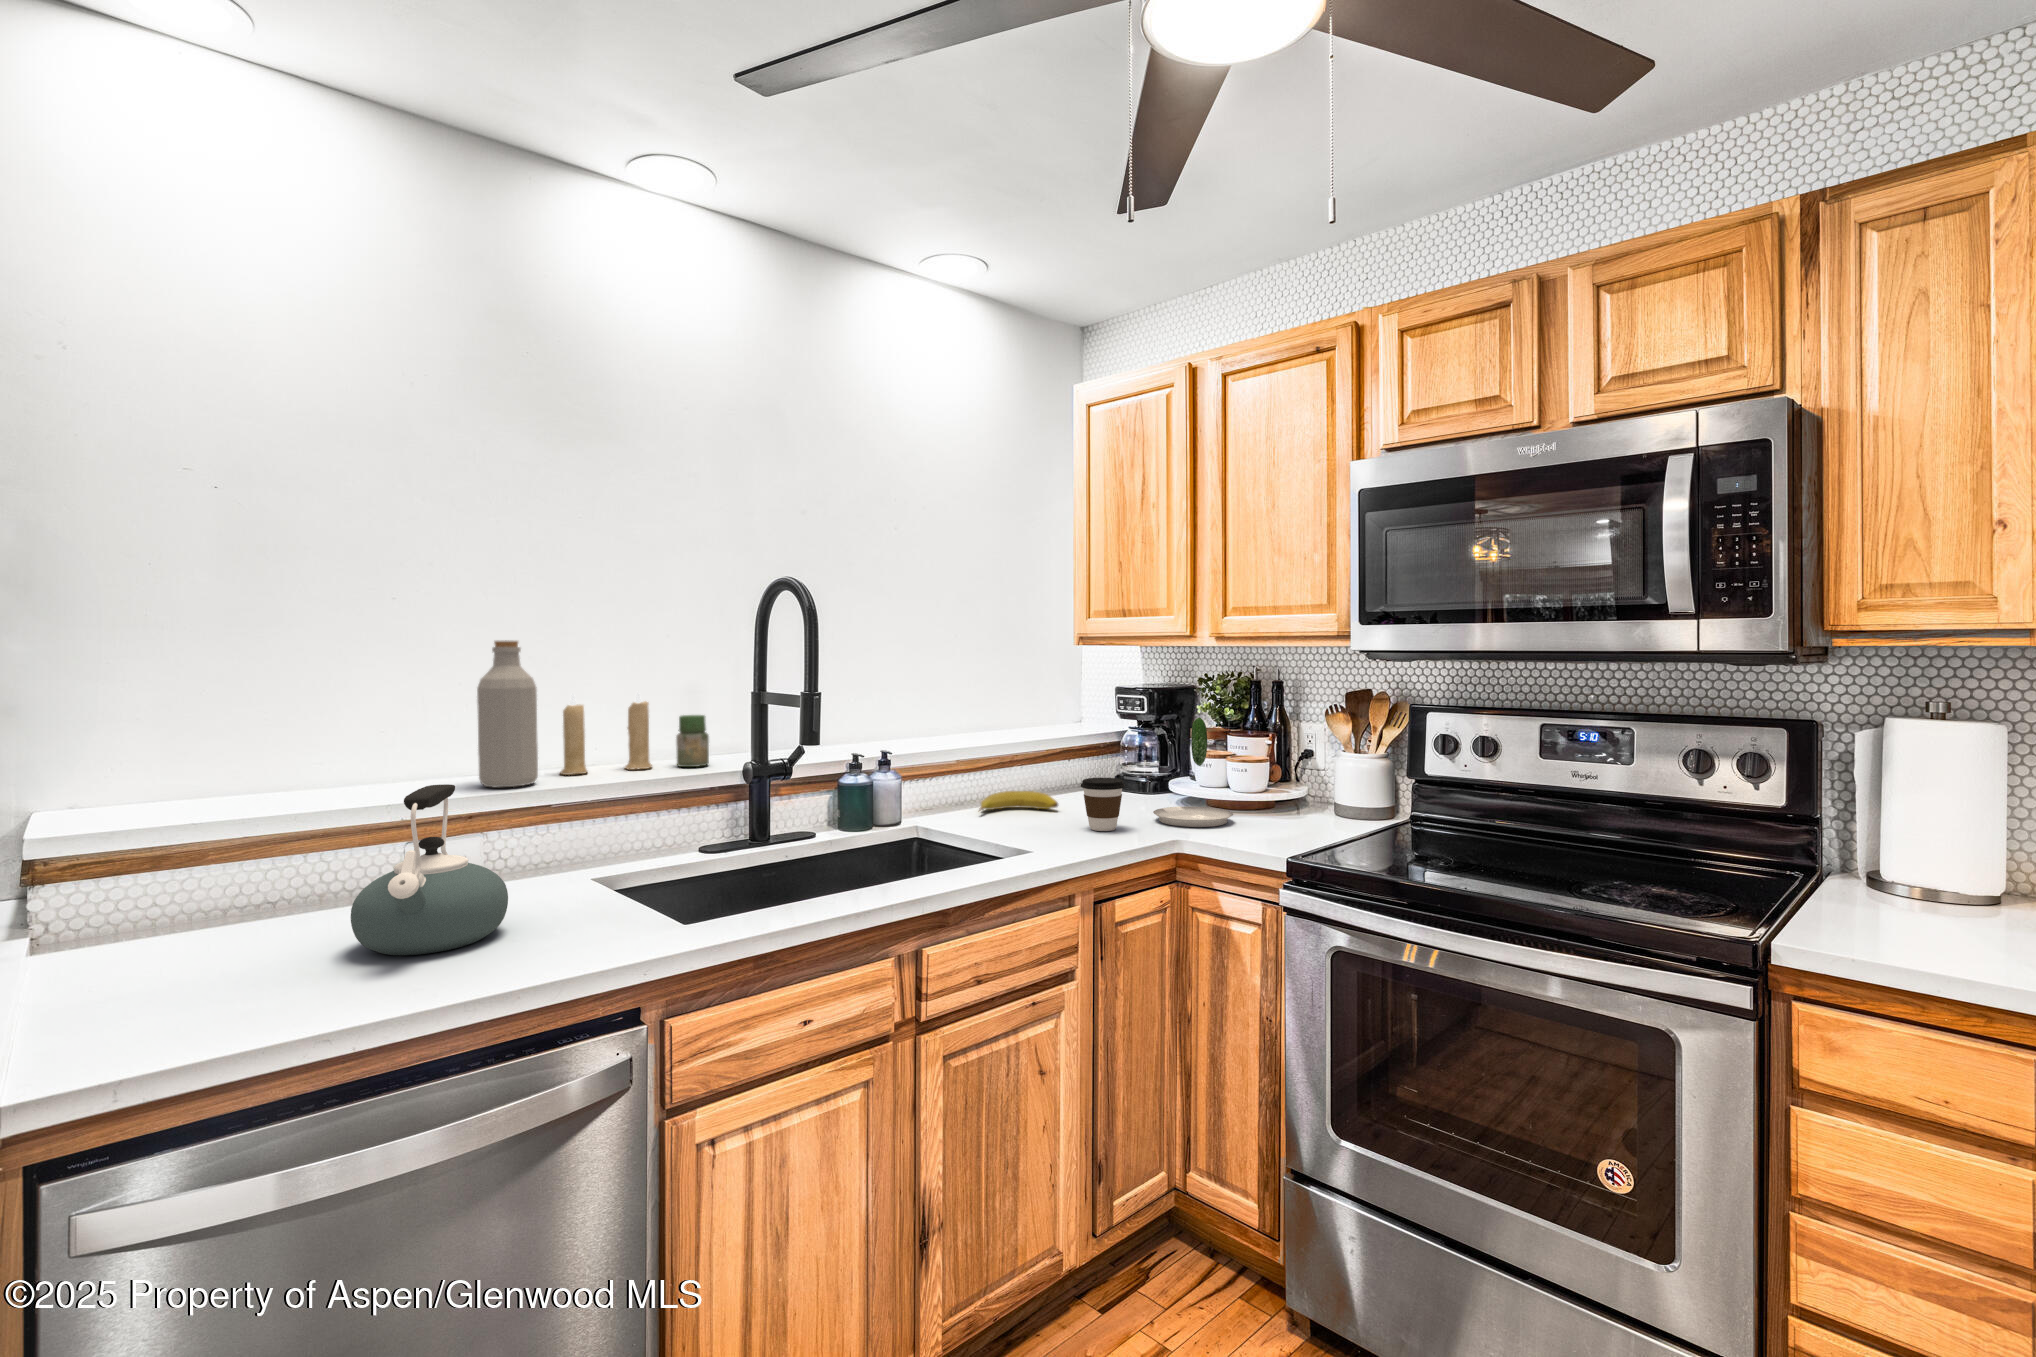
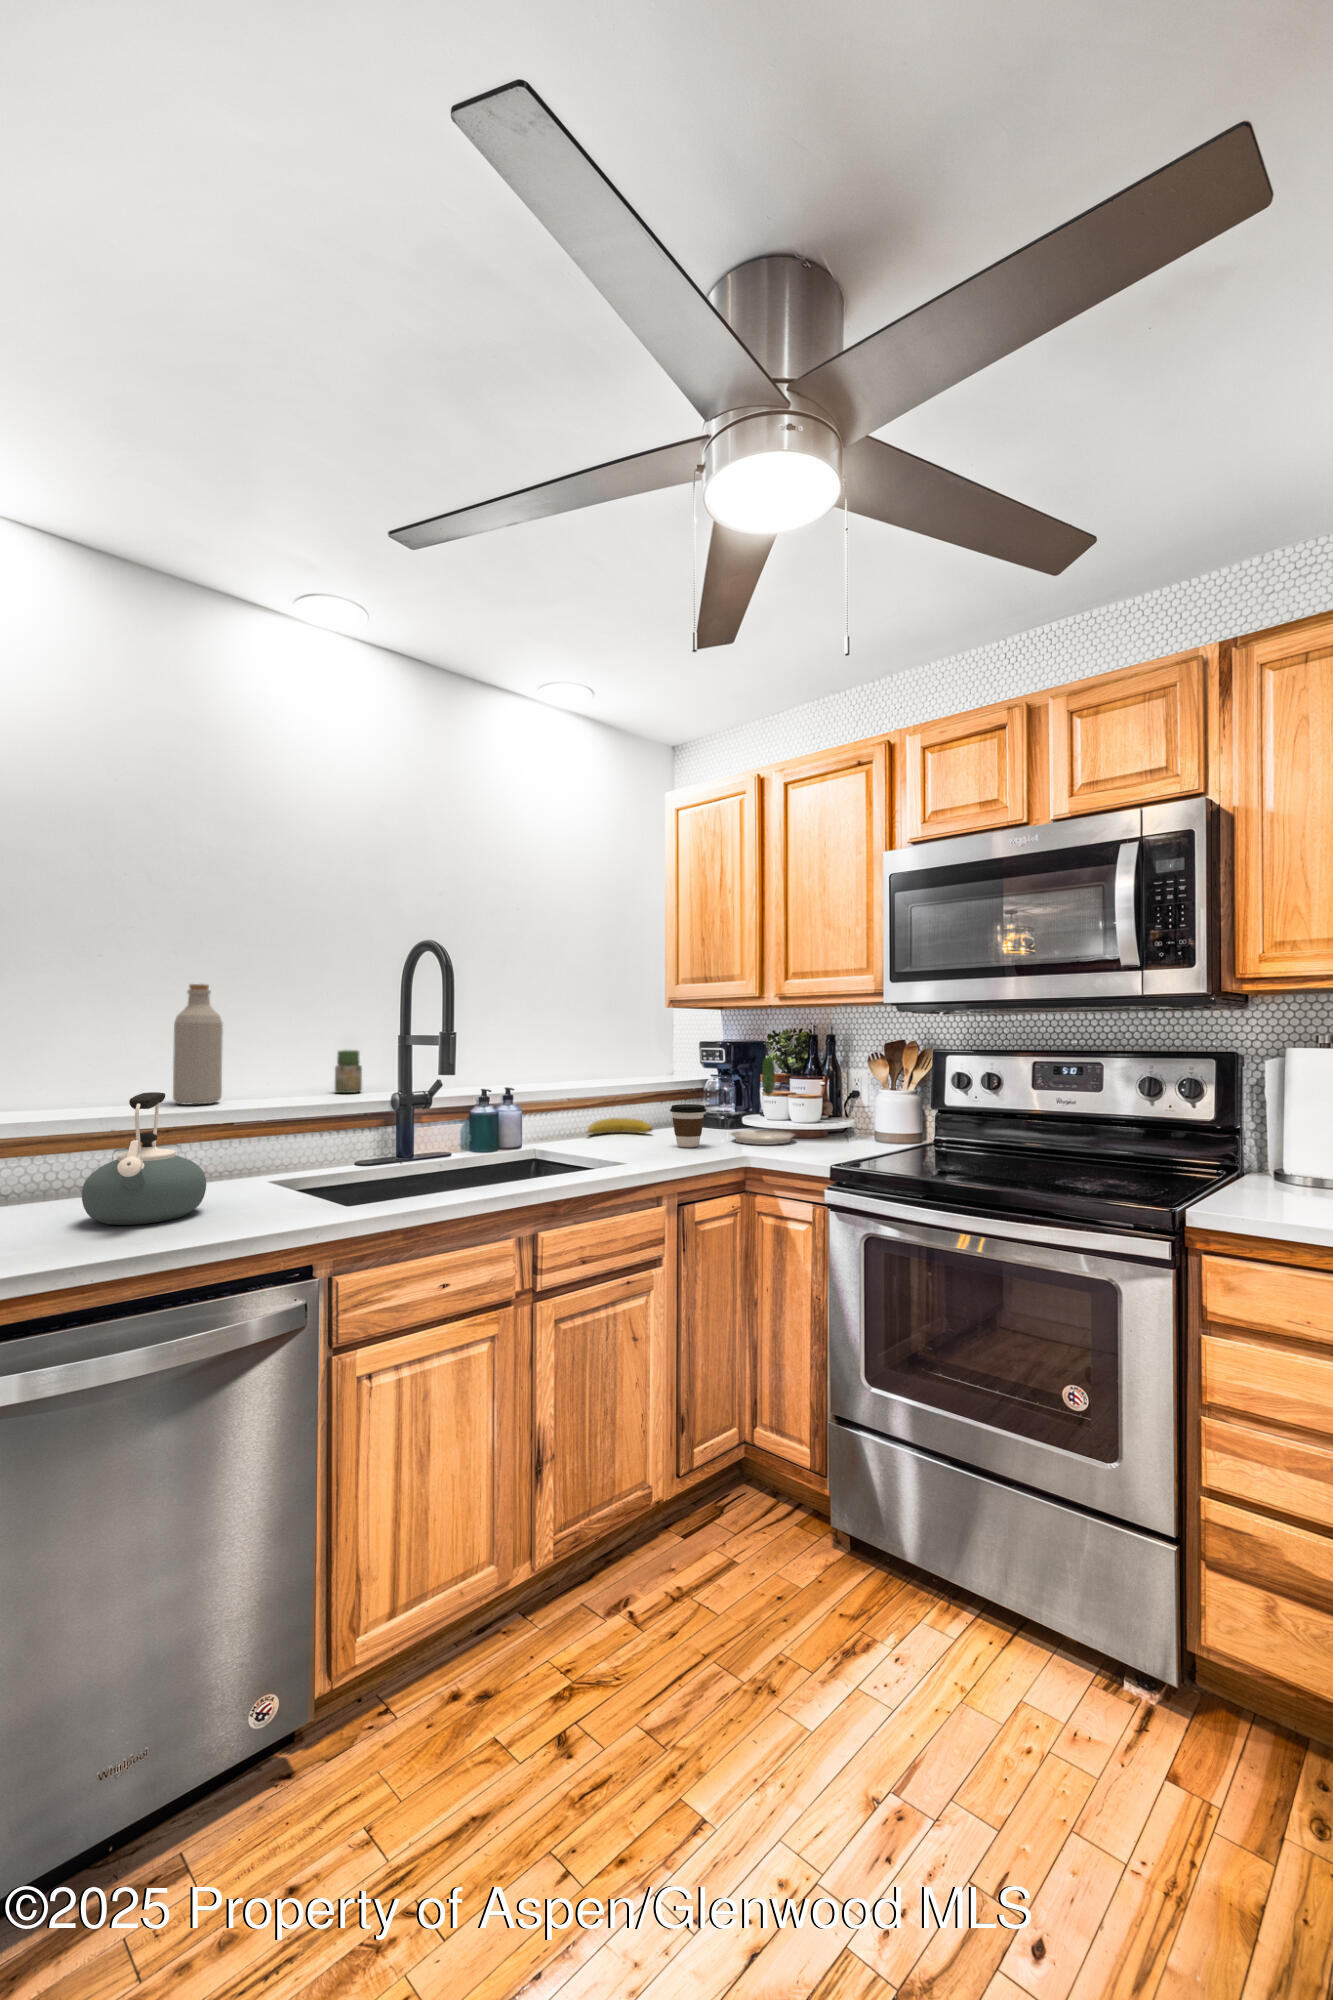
candle: present [560,693,652,775] -> none [237,1028,315,1097]

